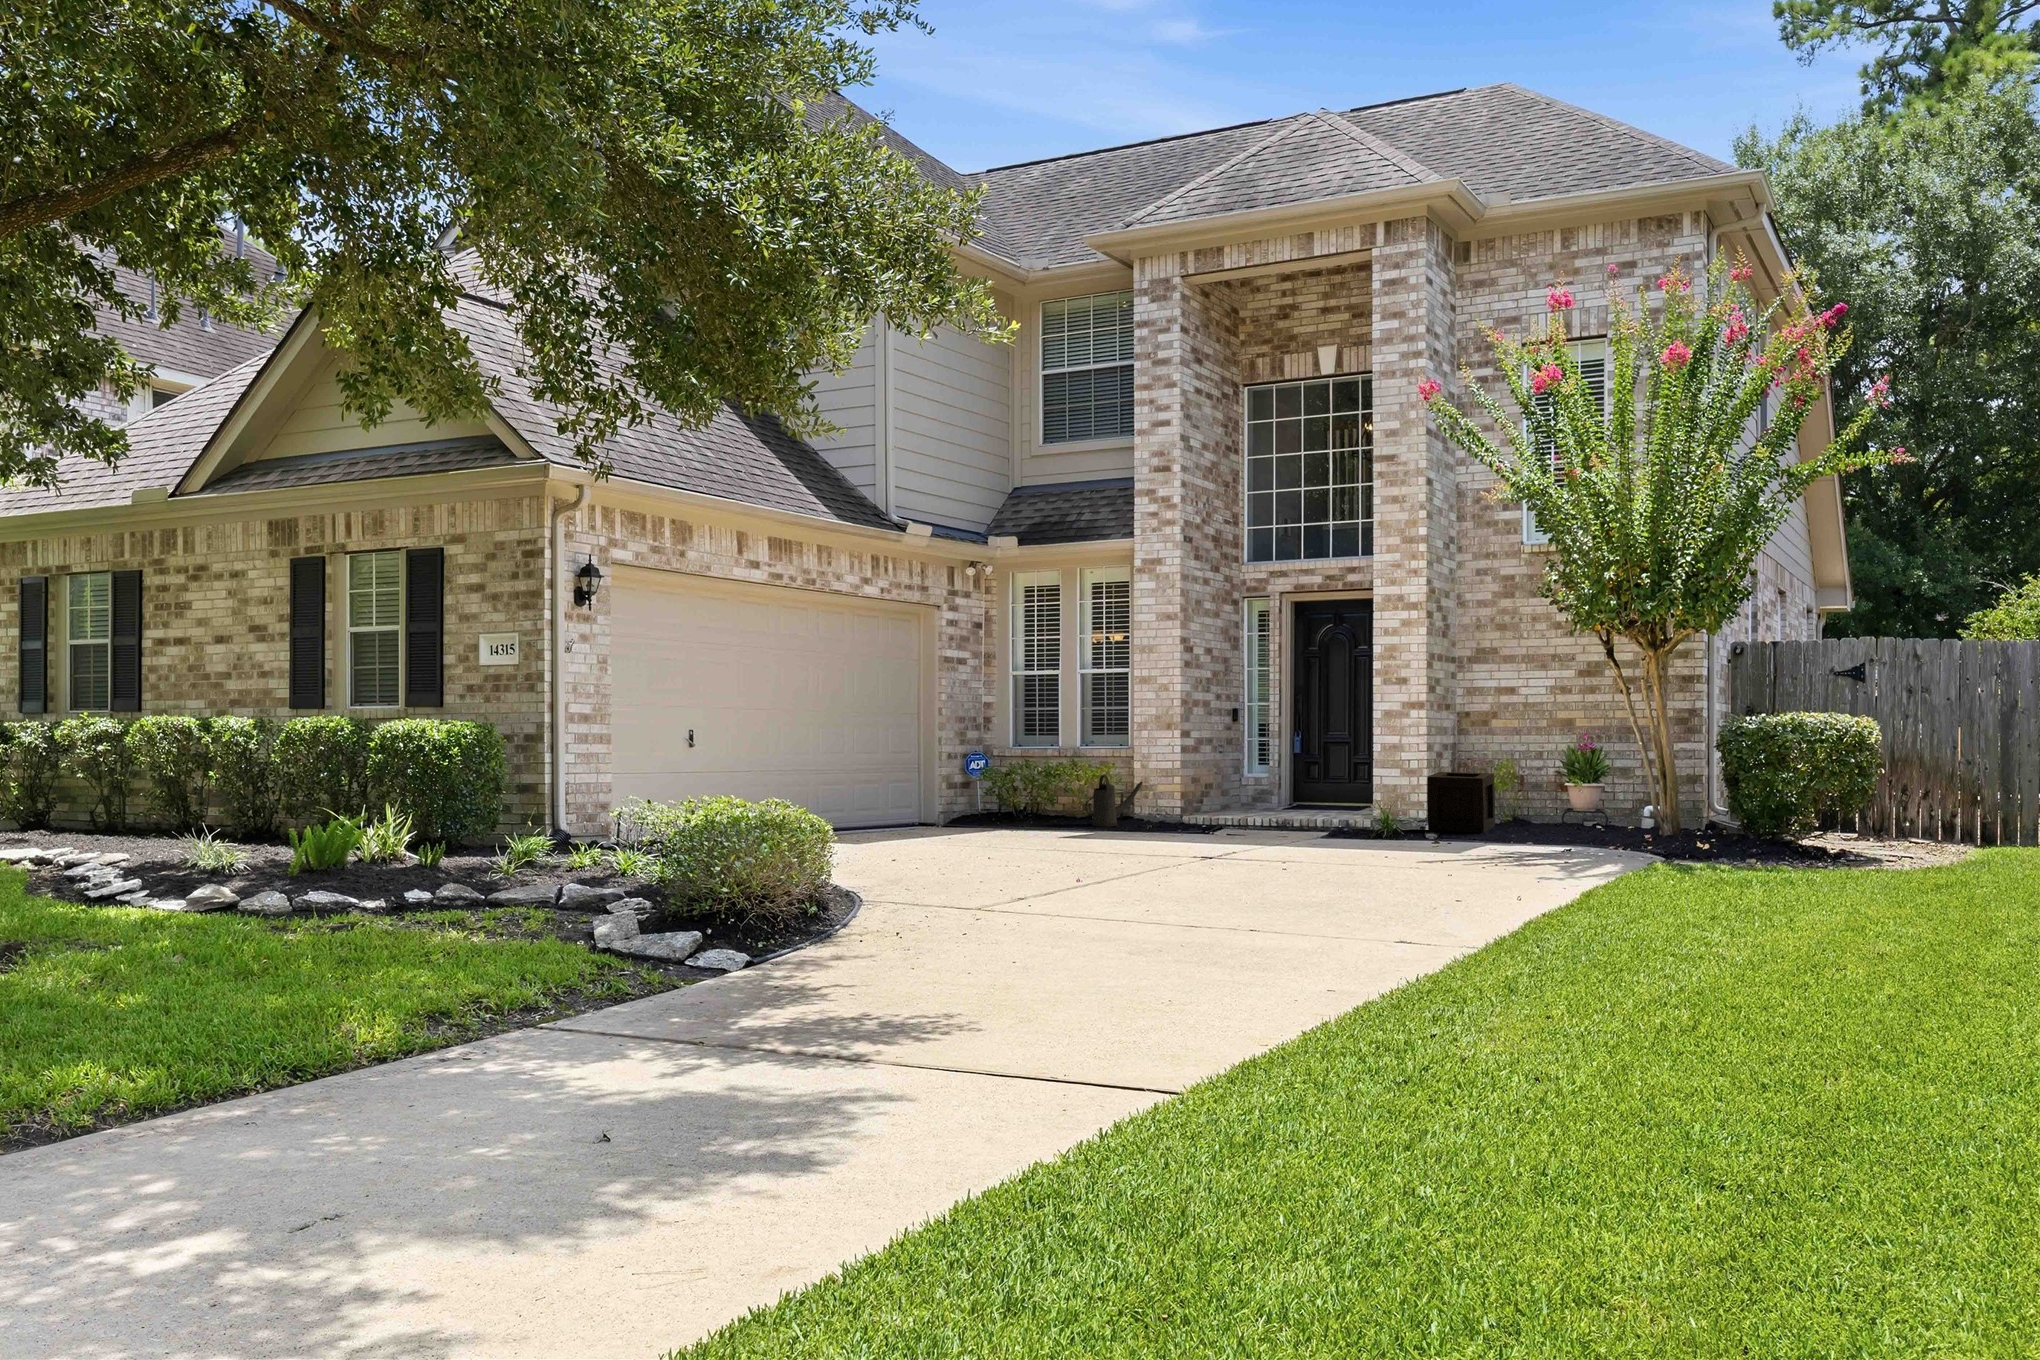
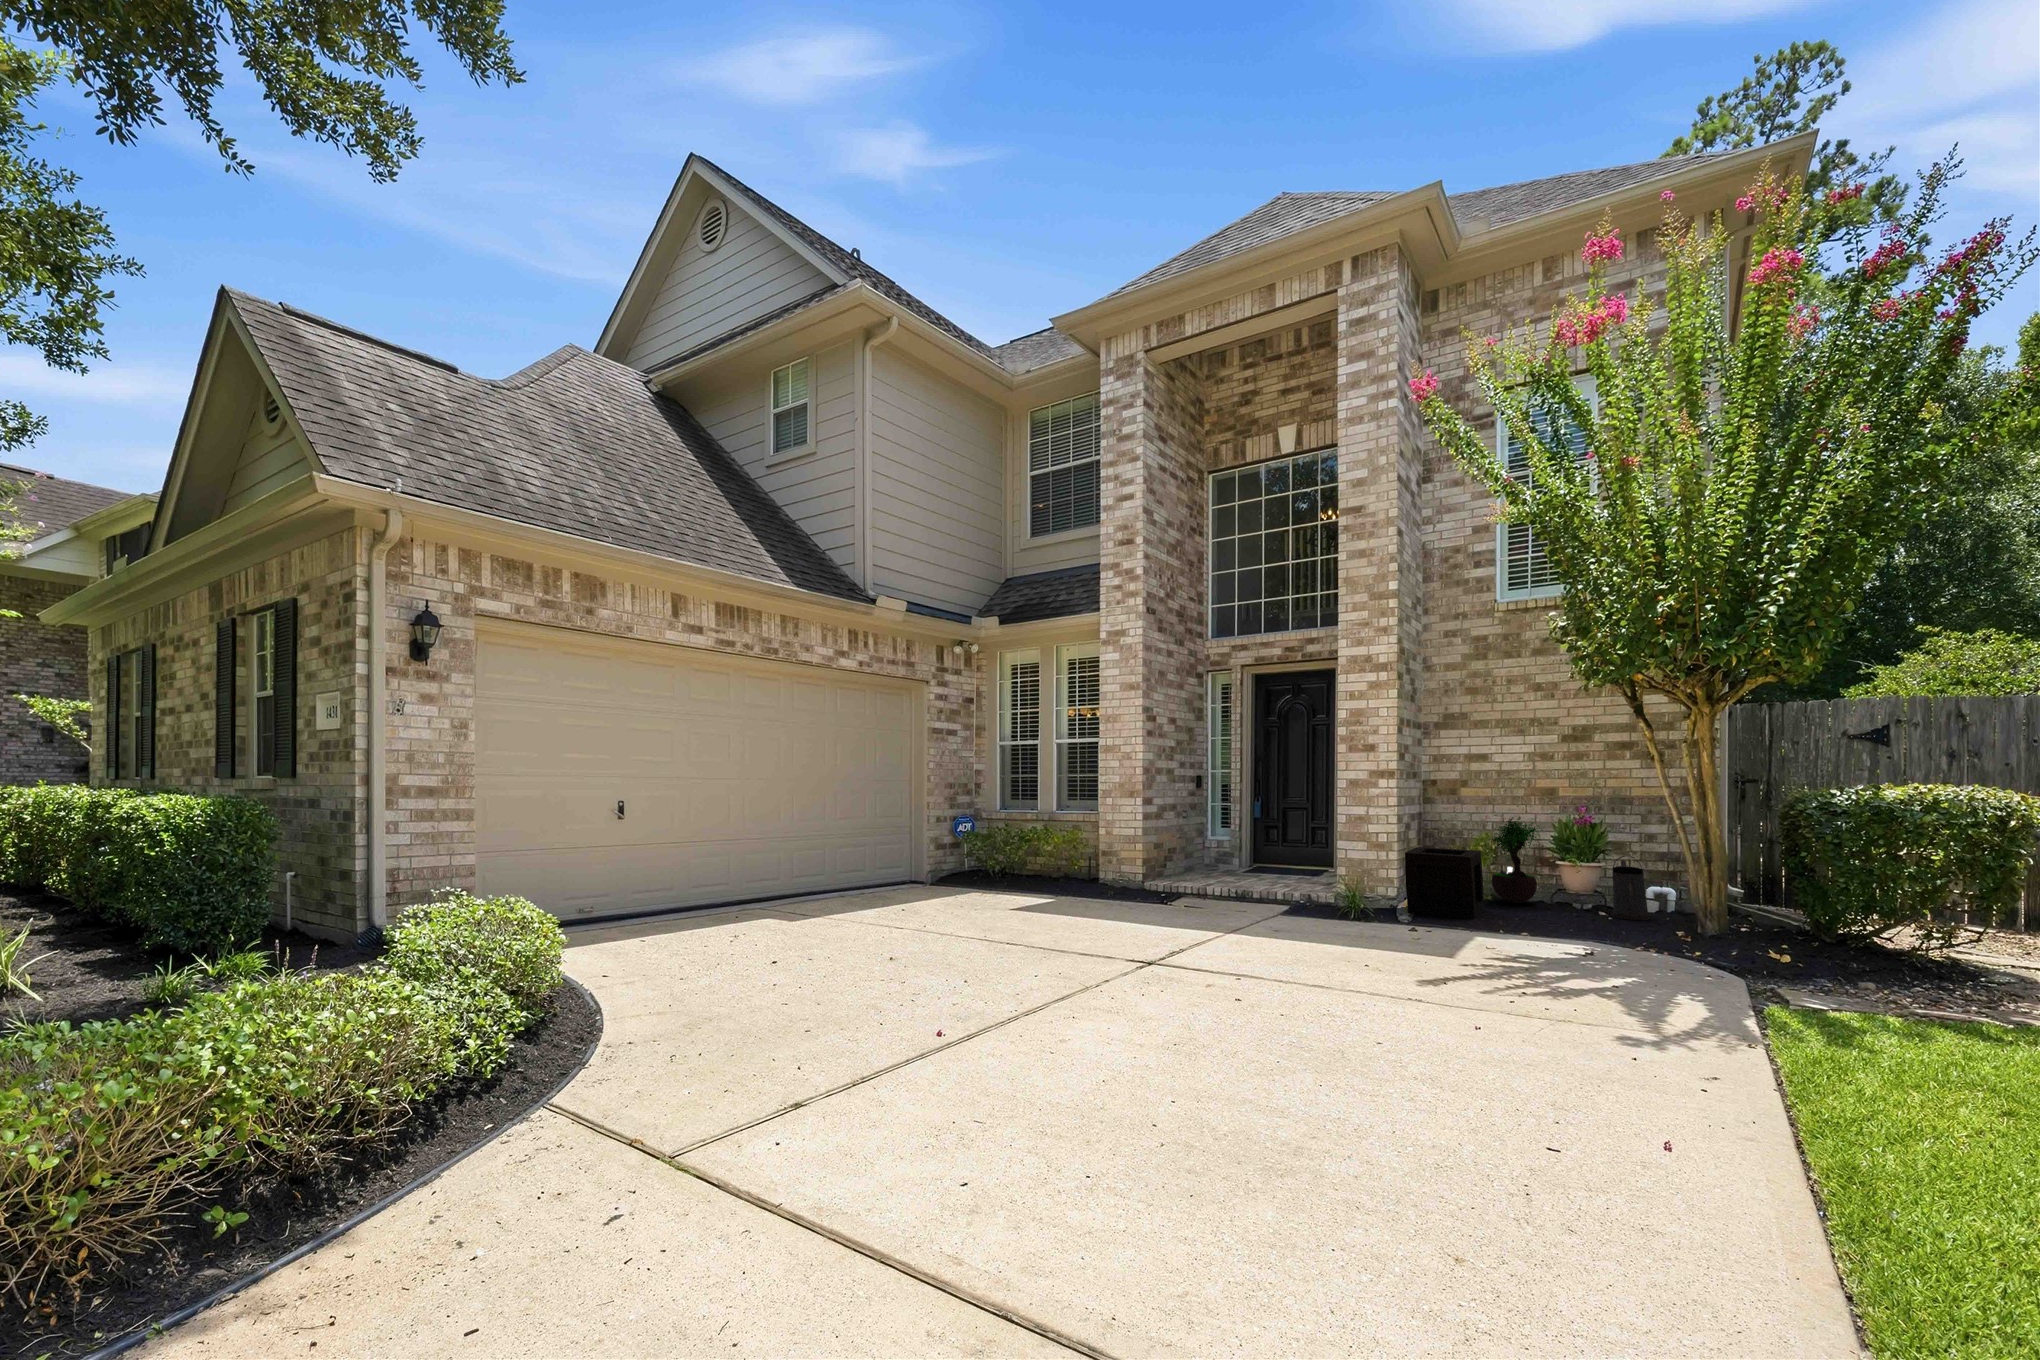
potted tree: none [1499,737,1550,820] -> present [1484,817,1542,903]
watering can: present [1085,775,1143,827] -> present [1612,855,1650,920]

